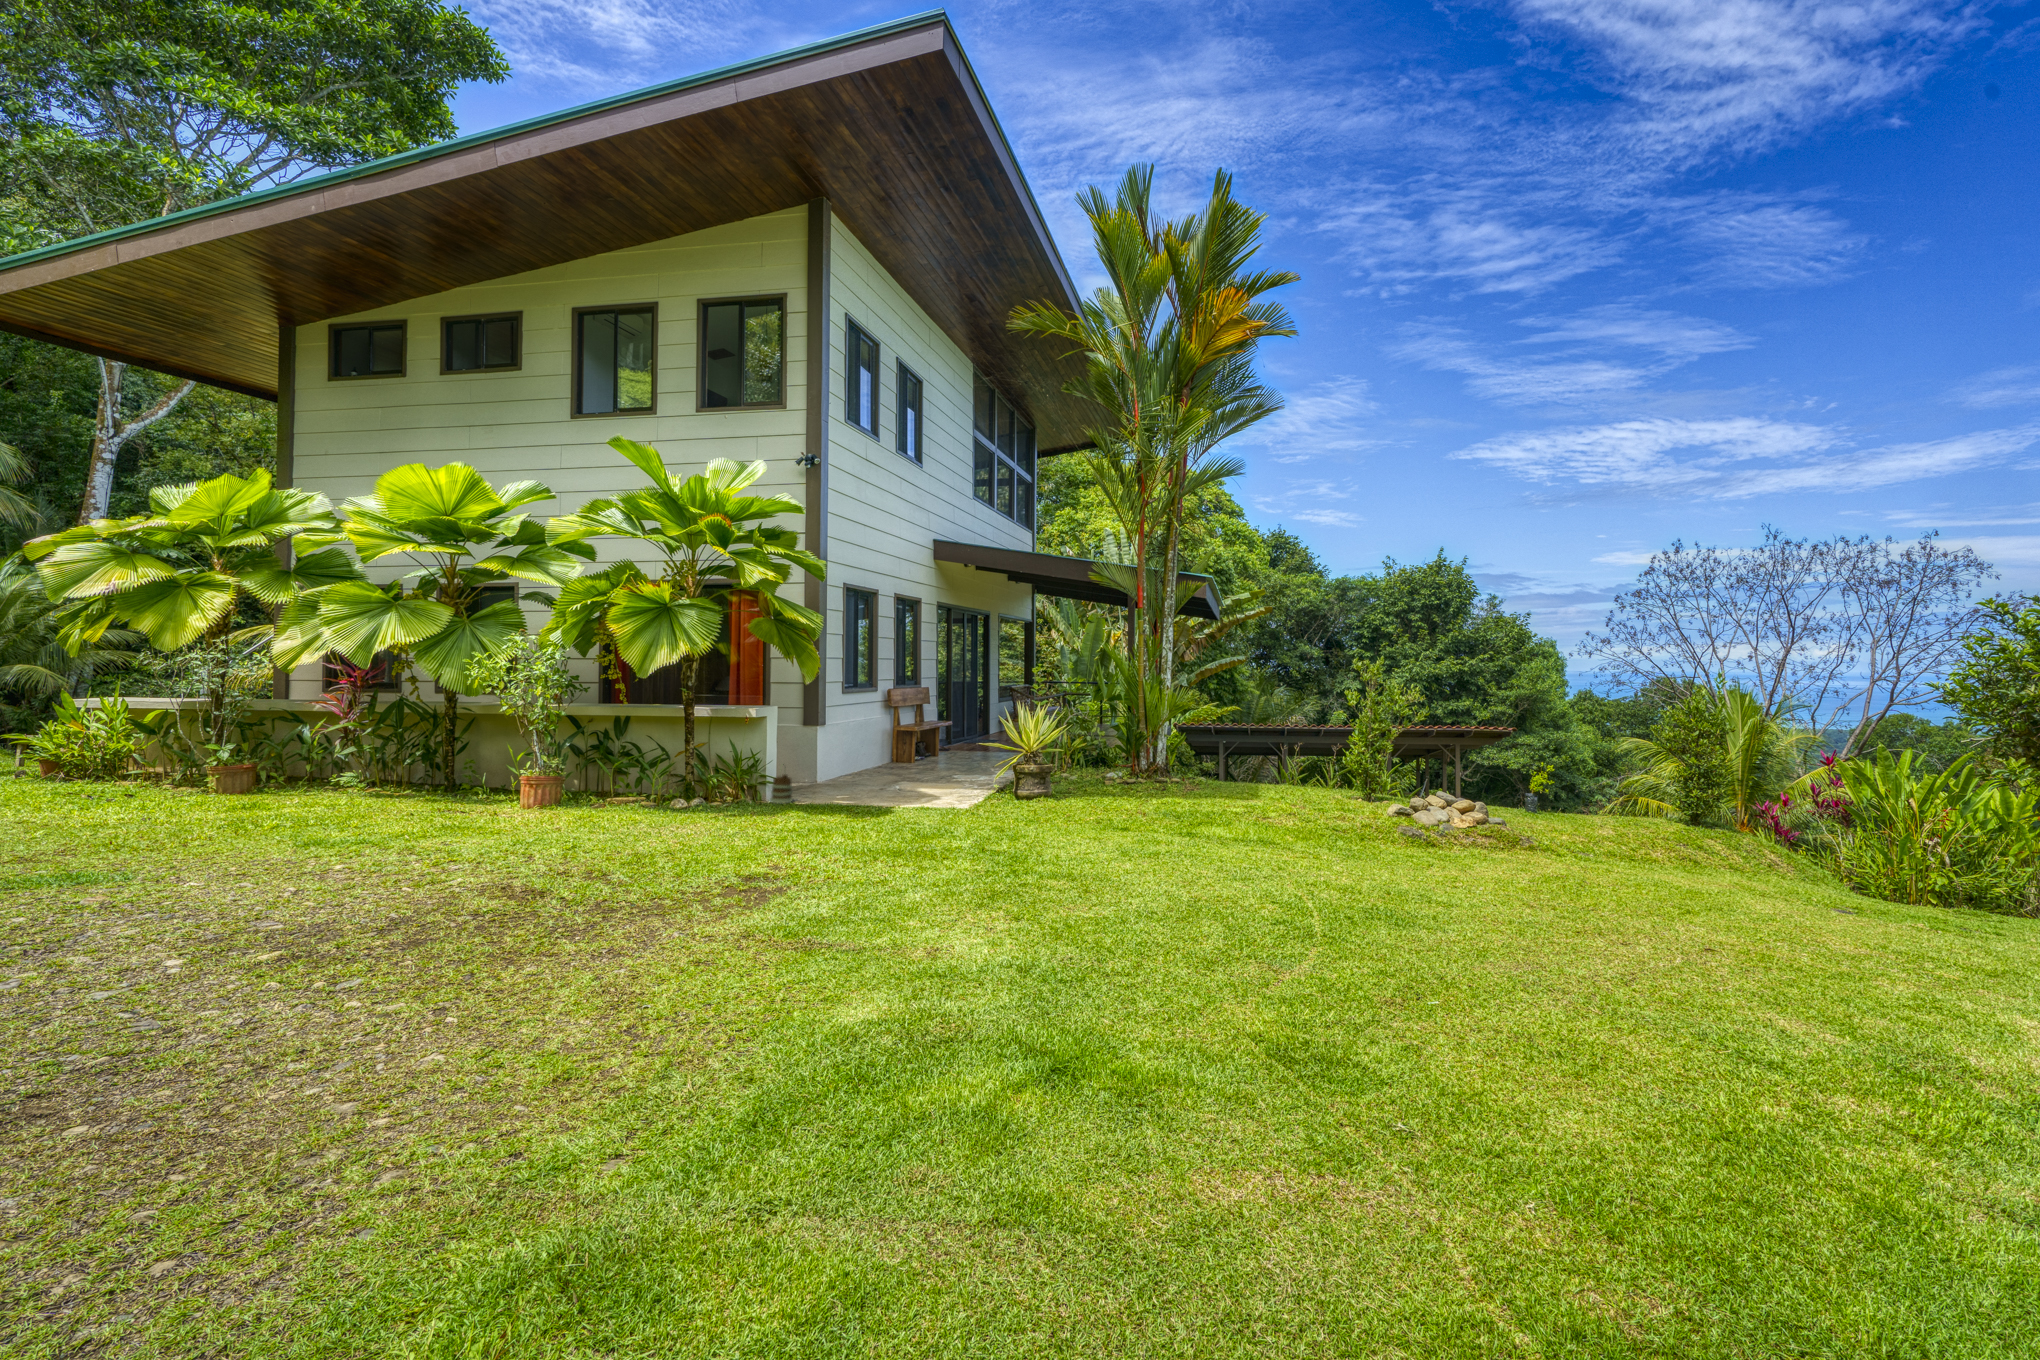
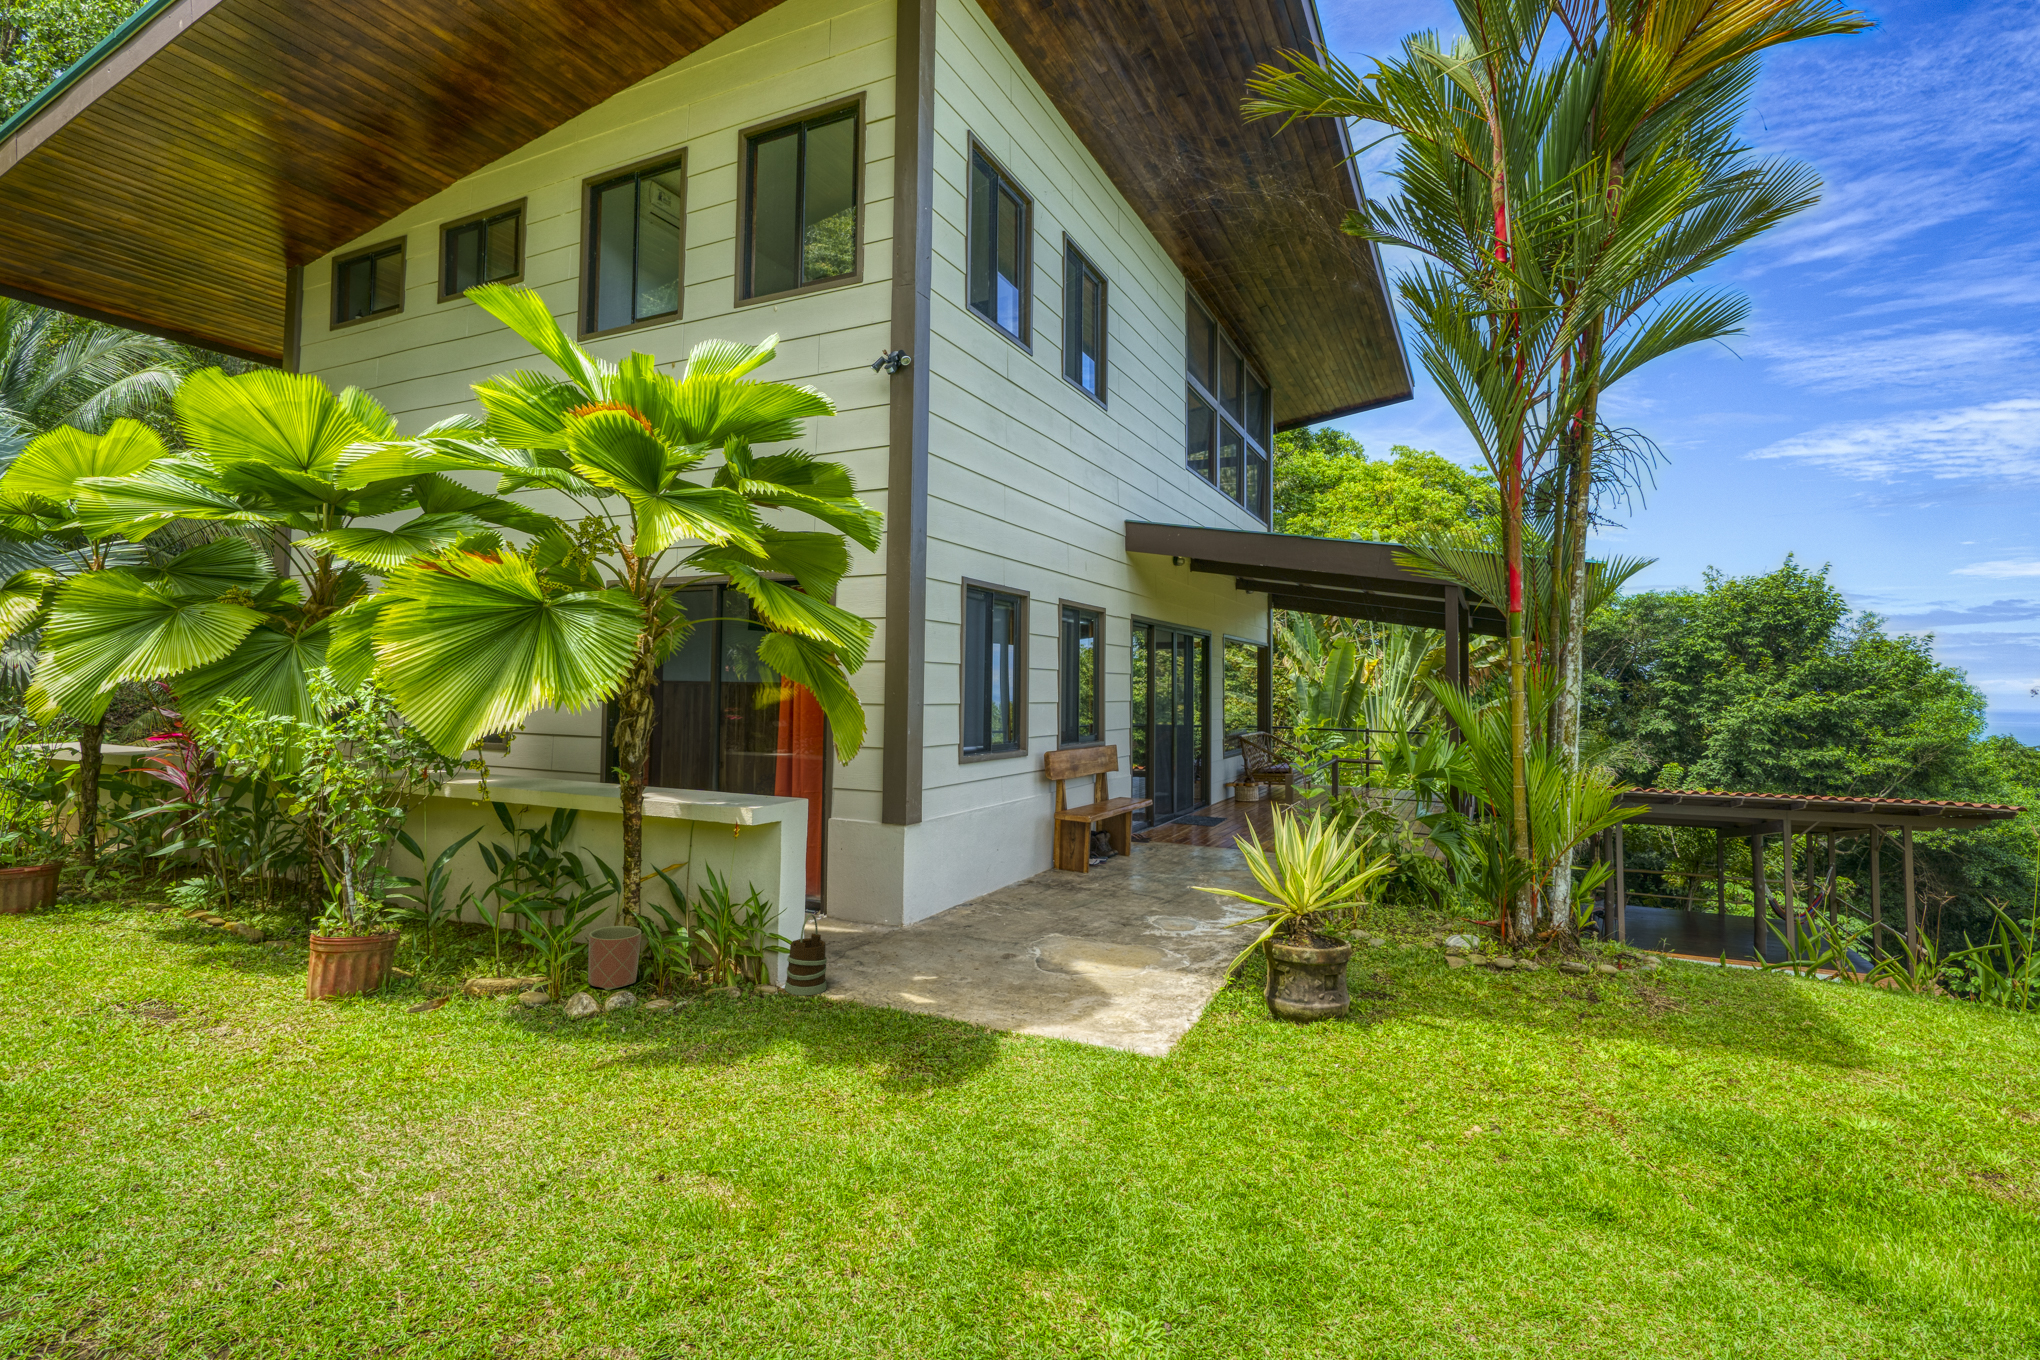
planter: none [662,775,690,805] -> present [588,926,641,990]

